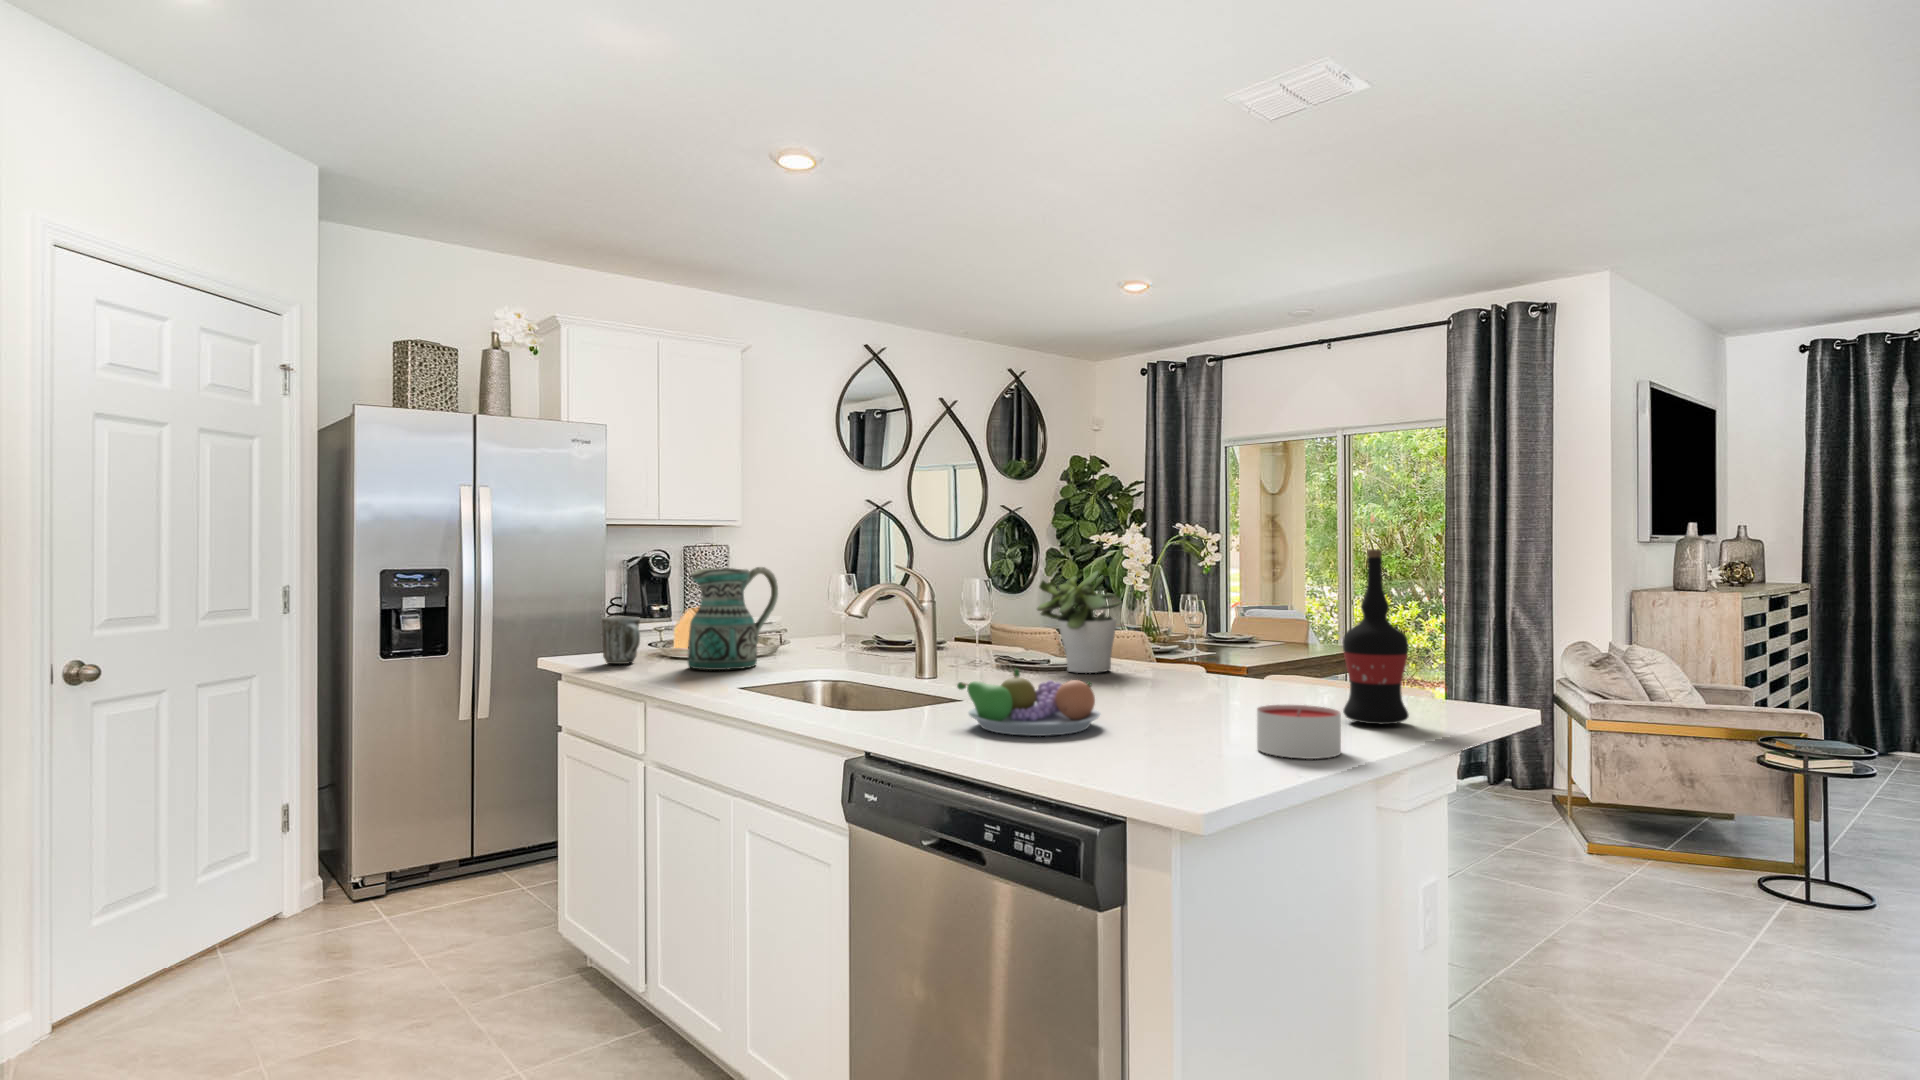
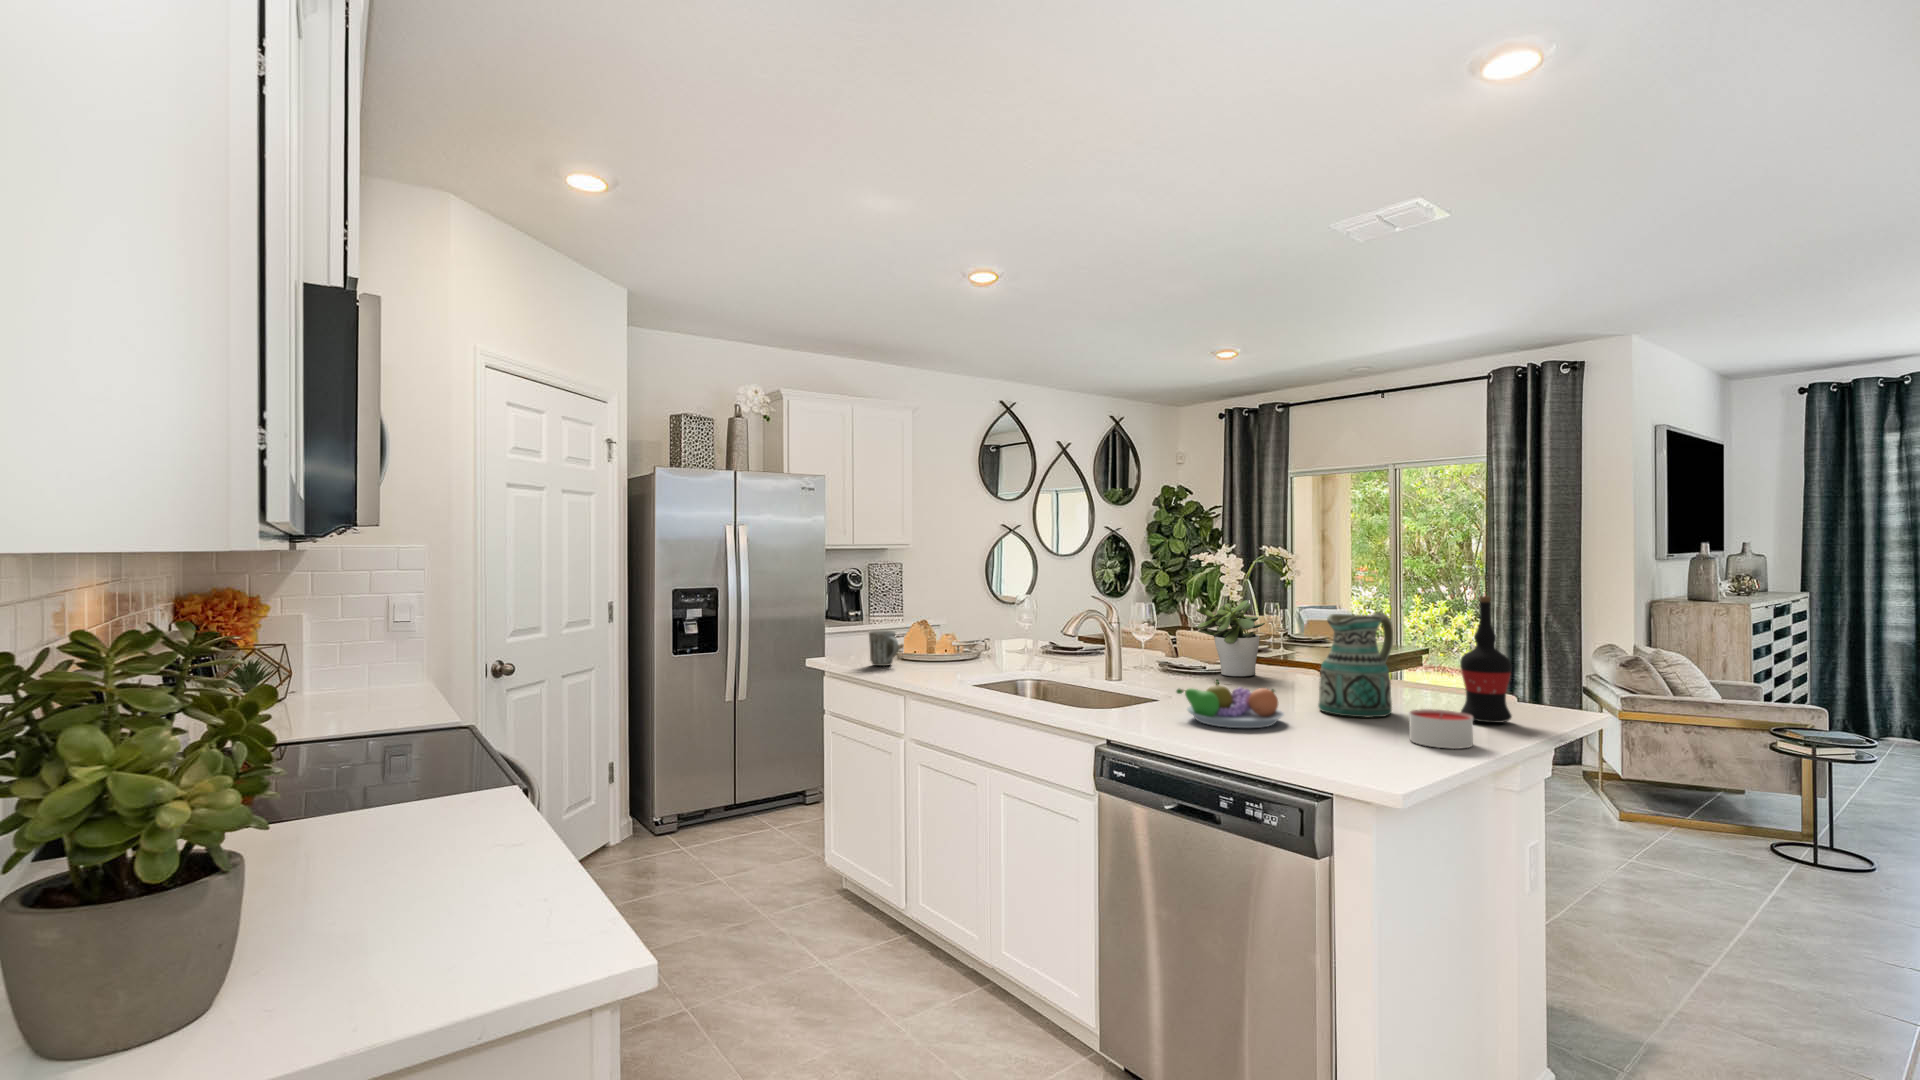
ceramic pitcher: present [688,567,778,670] -> present [1318,612,1393,717]

